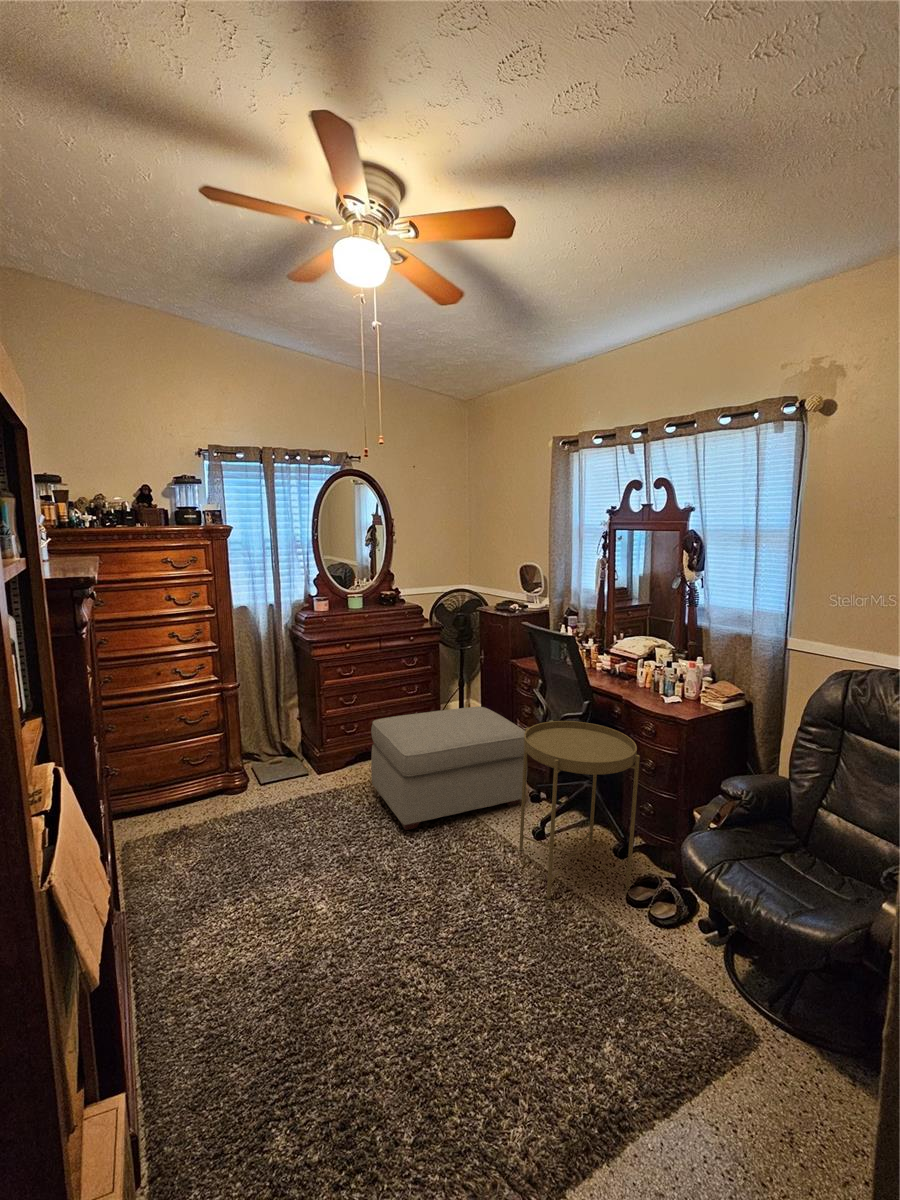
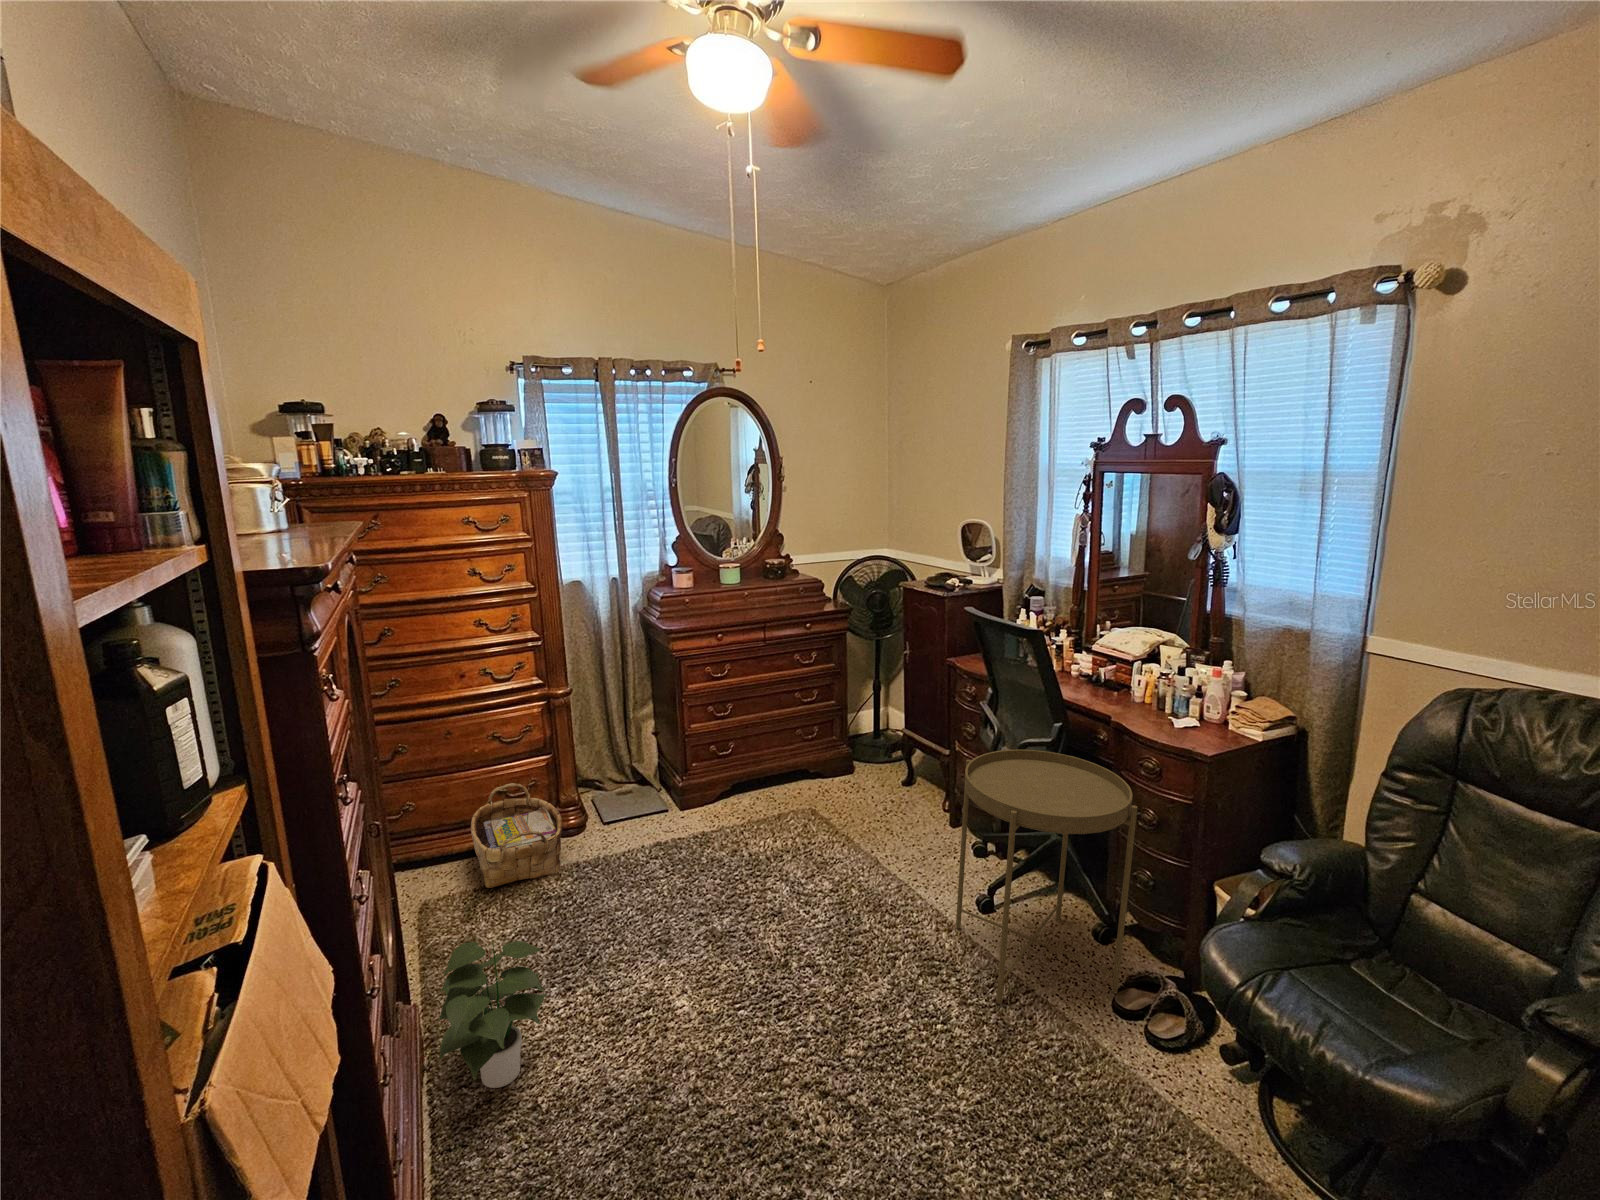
ottoman: present [371,707,527,830] -> none [749,721,969,893]
woven basket: none [161,756,231,834] -> present [471,783,562,888]
potted plant: none [141,861,222,972] -> present [438,941,546,1088]

